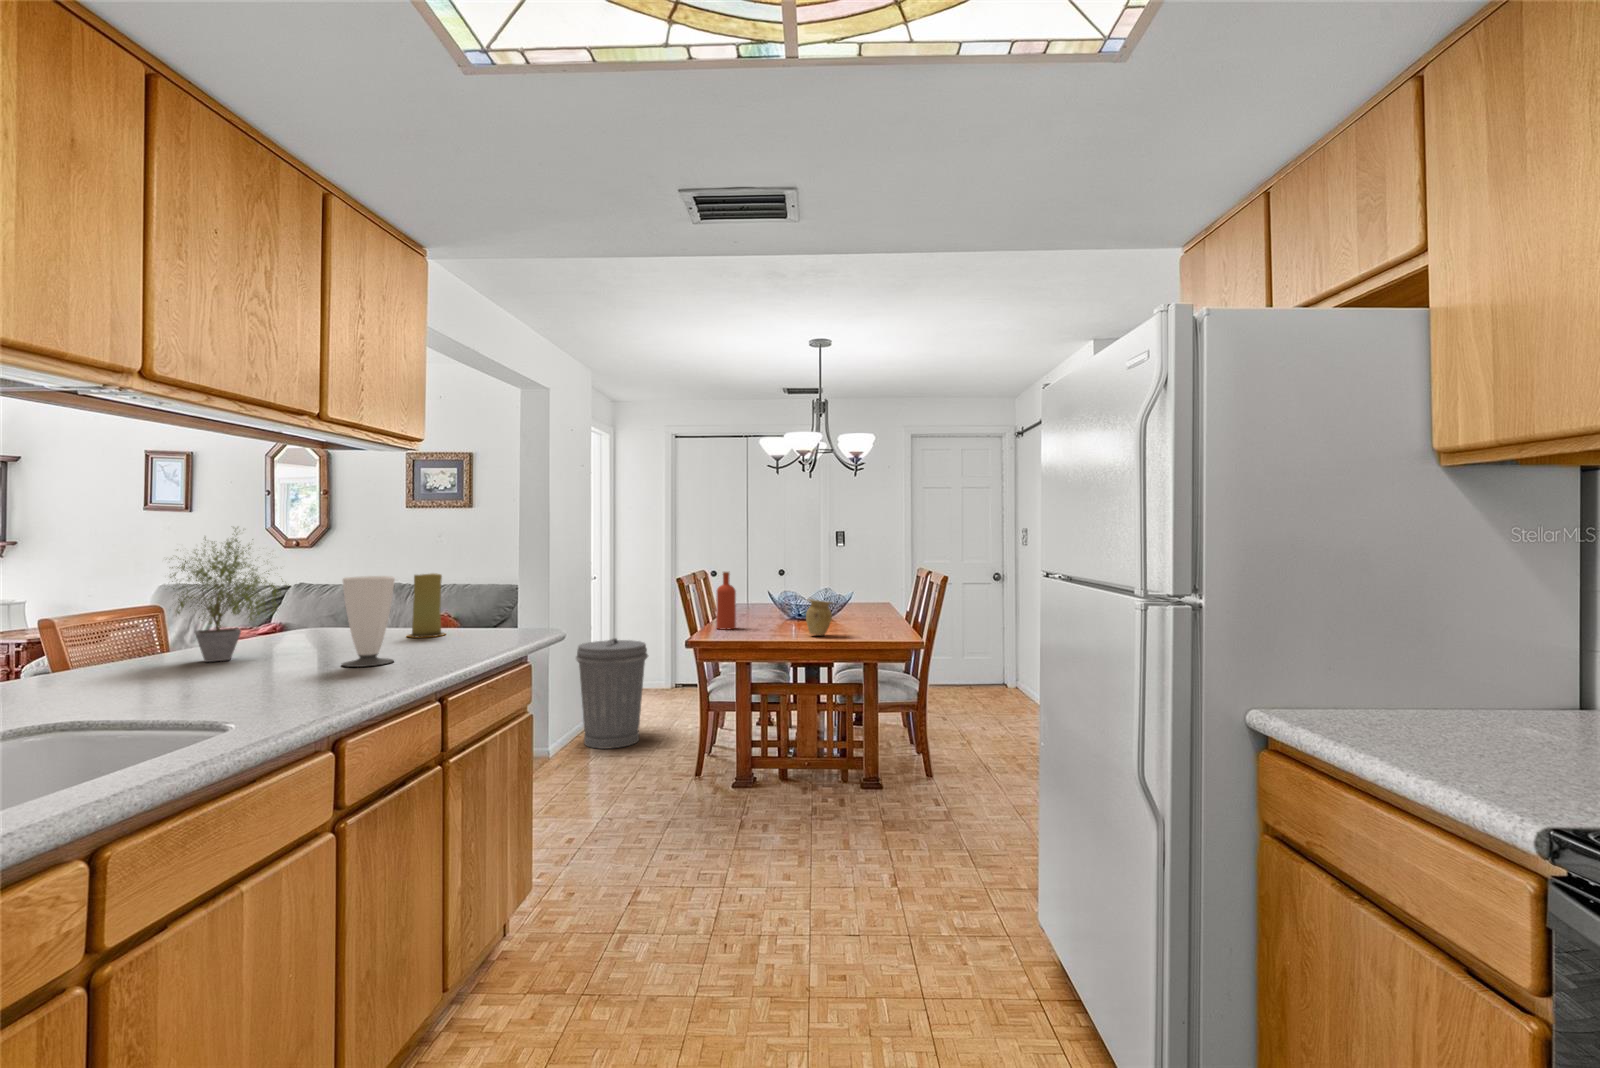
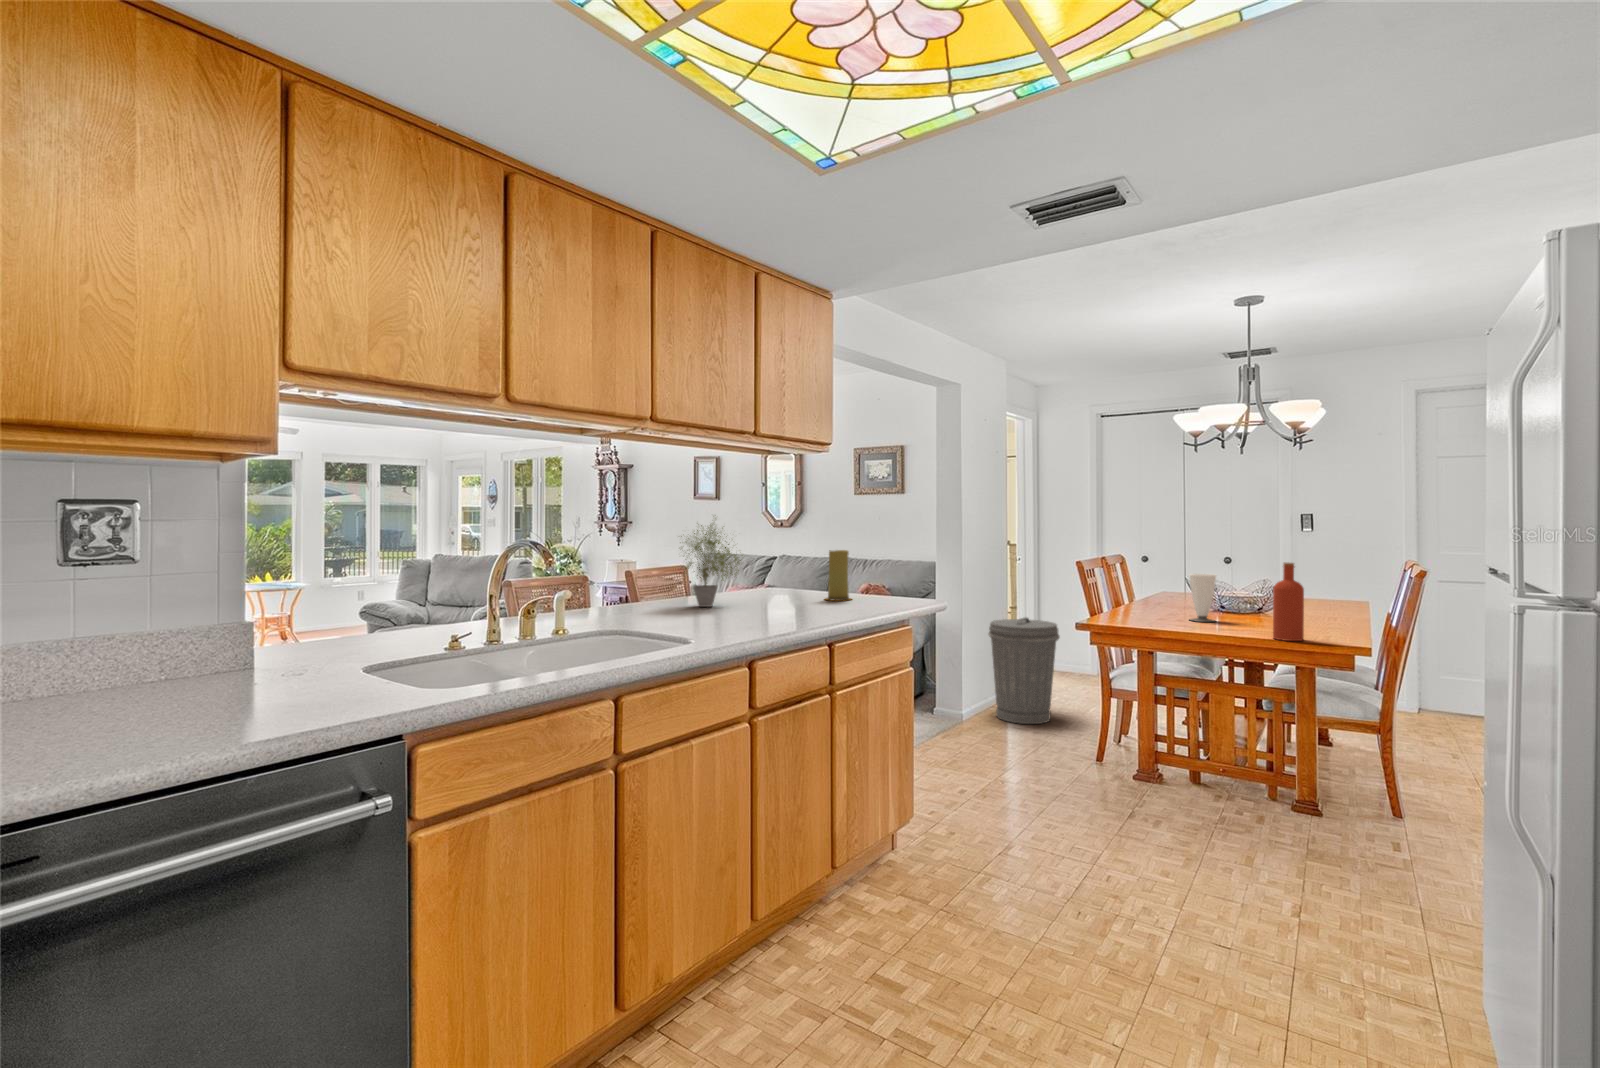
bottle: present [716,572,736,630] -> present [1273,563,1304,641]
cup: present [342,576,395,667] -> present [1190,574,1216,622]
vase: present [806,599,832,636] -> none [1223,587,1260,629]

